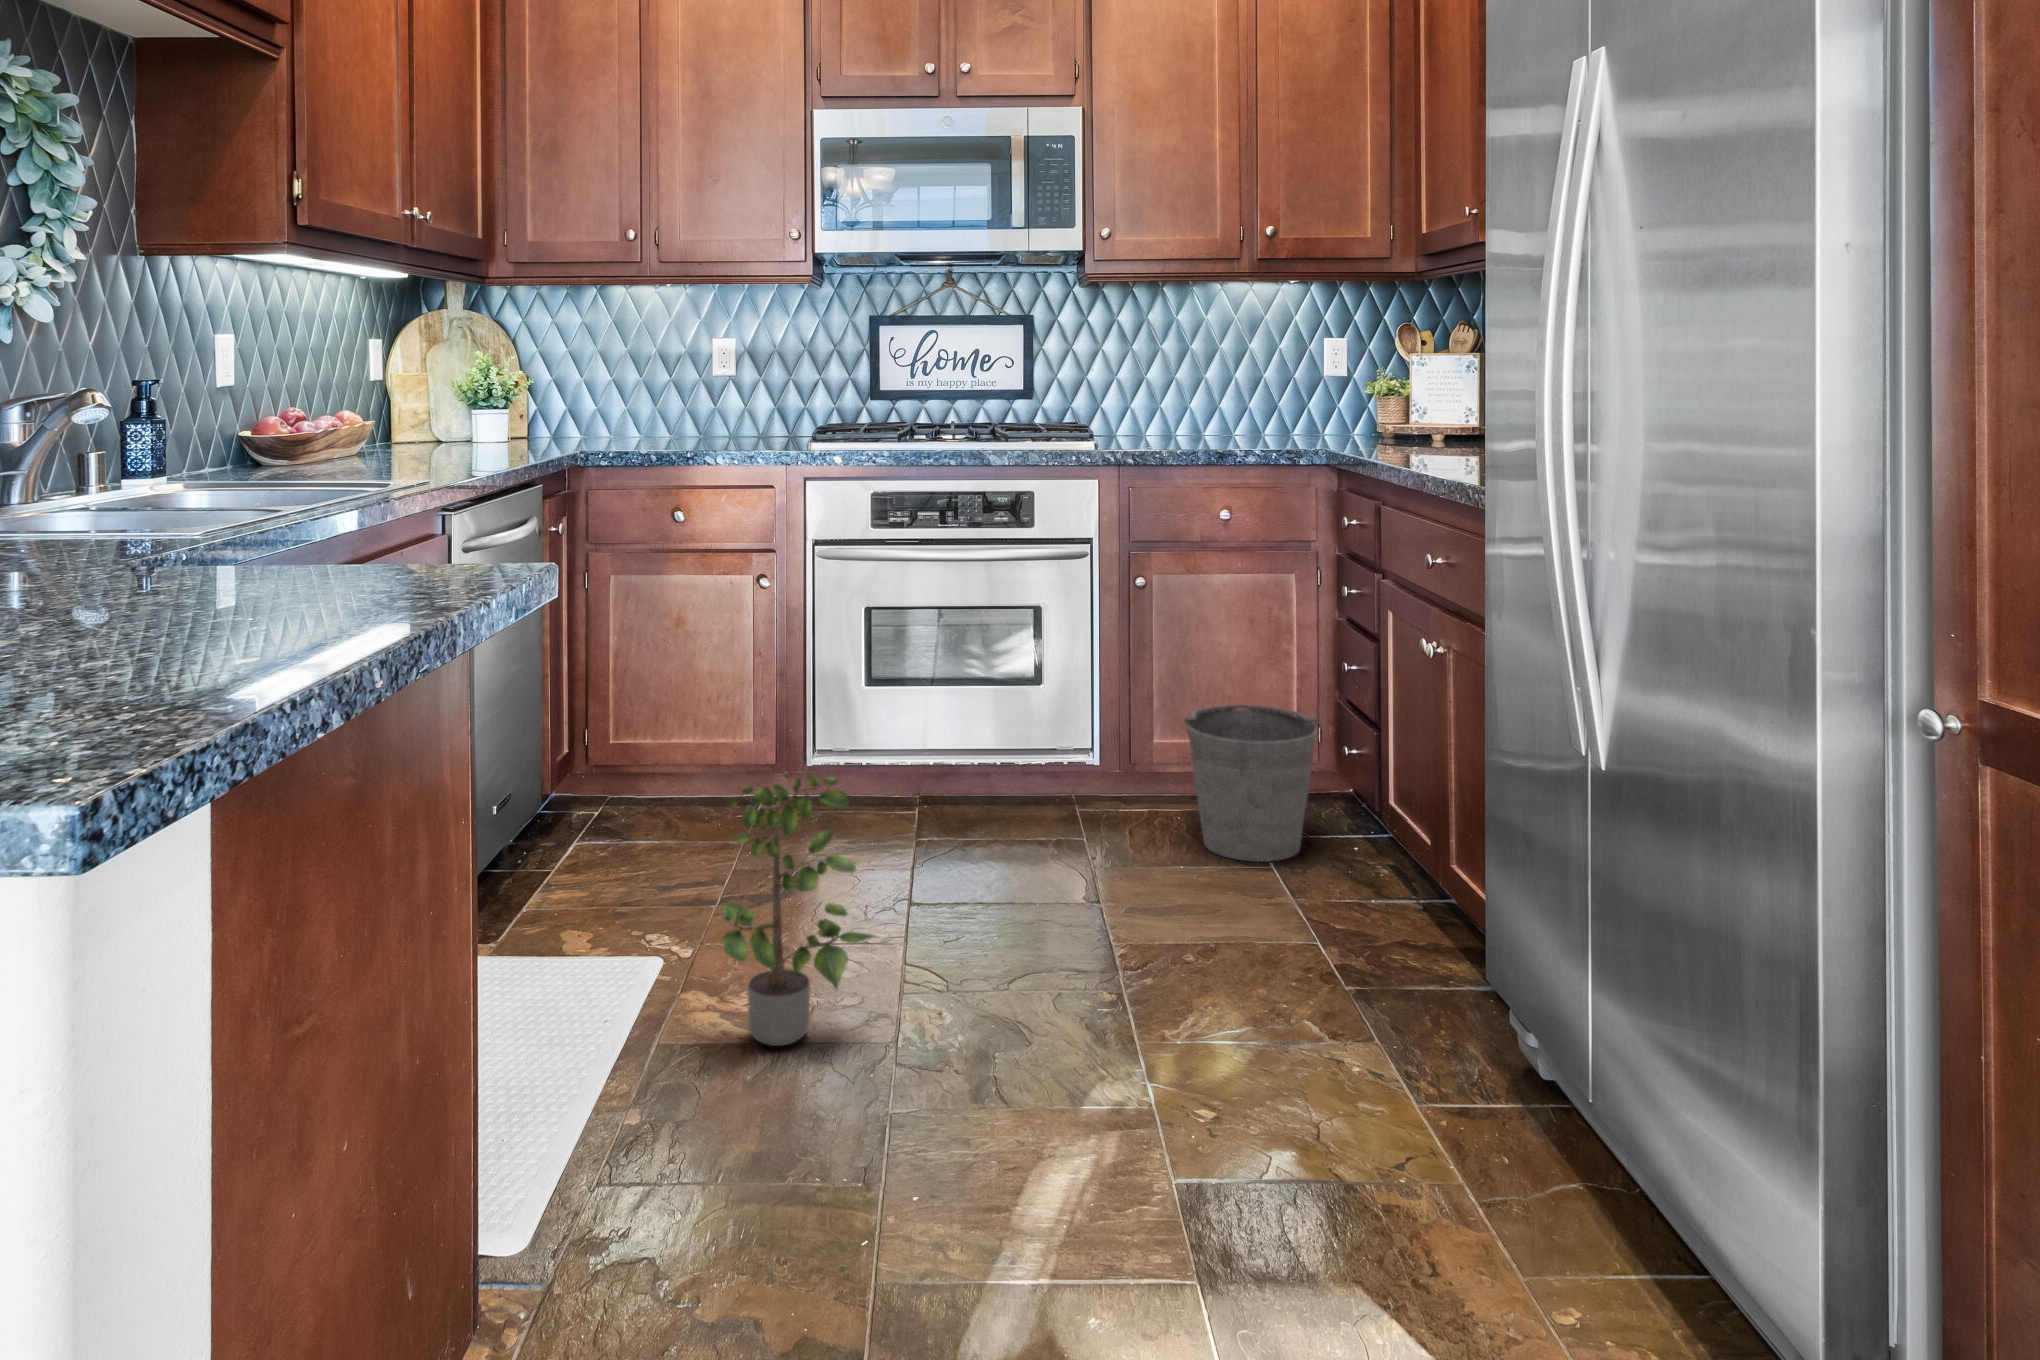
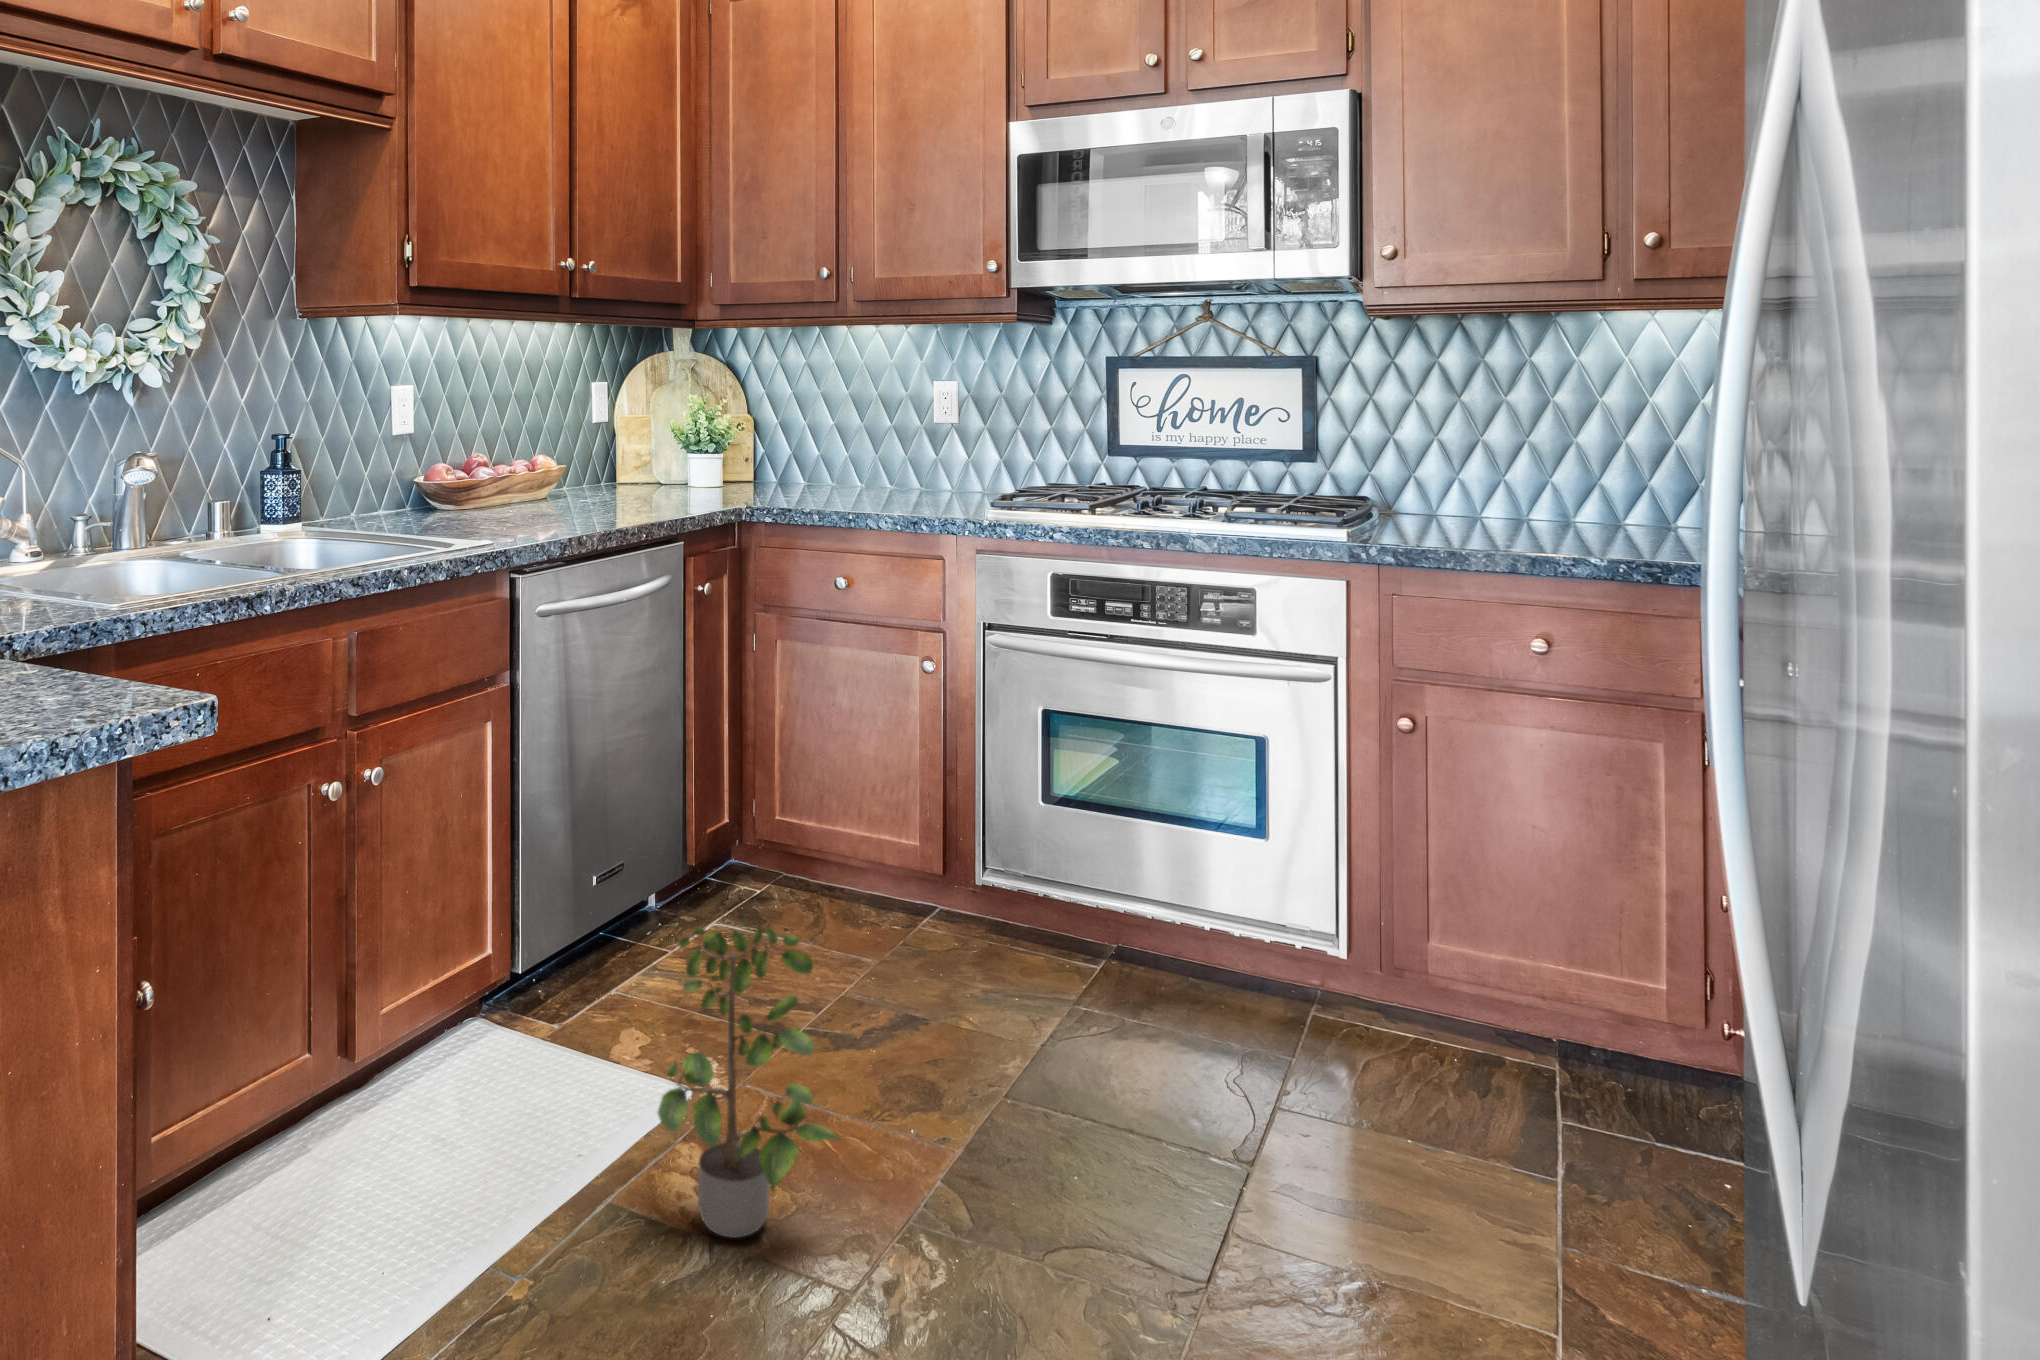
bucket: present [1184,704,1318,862] -> none [1432,909,1649,1156]

